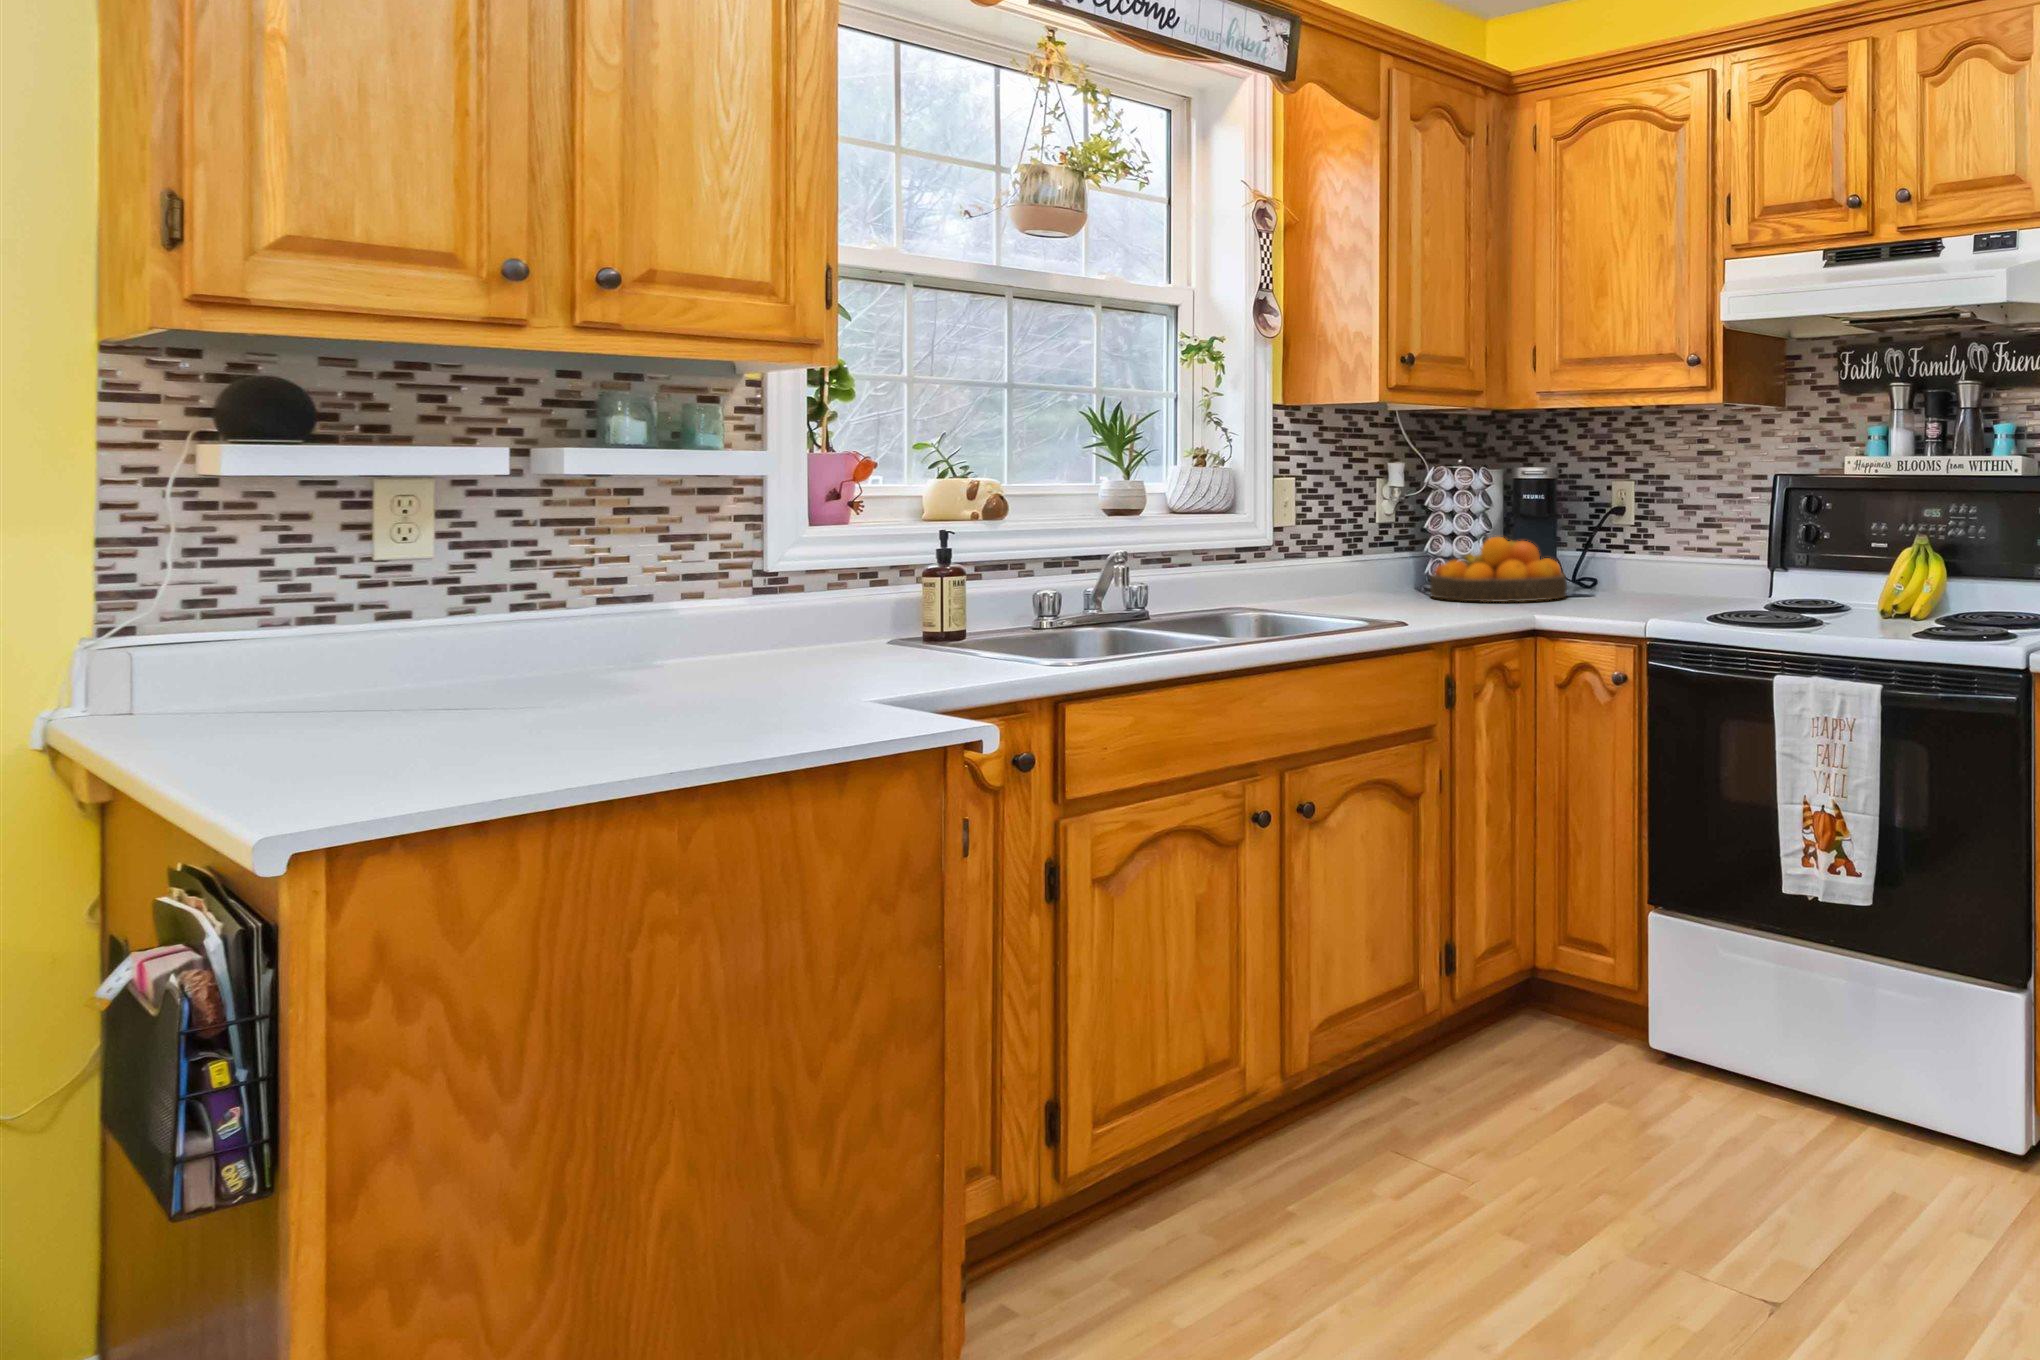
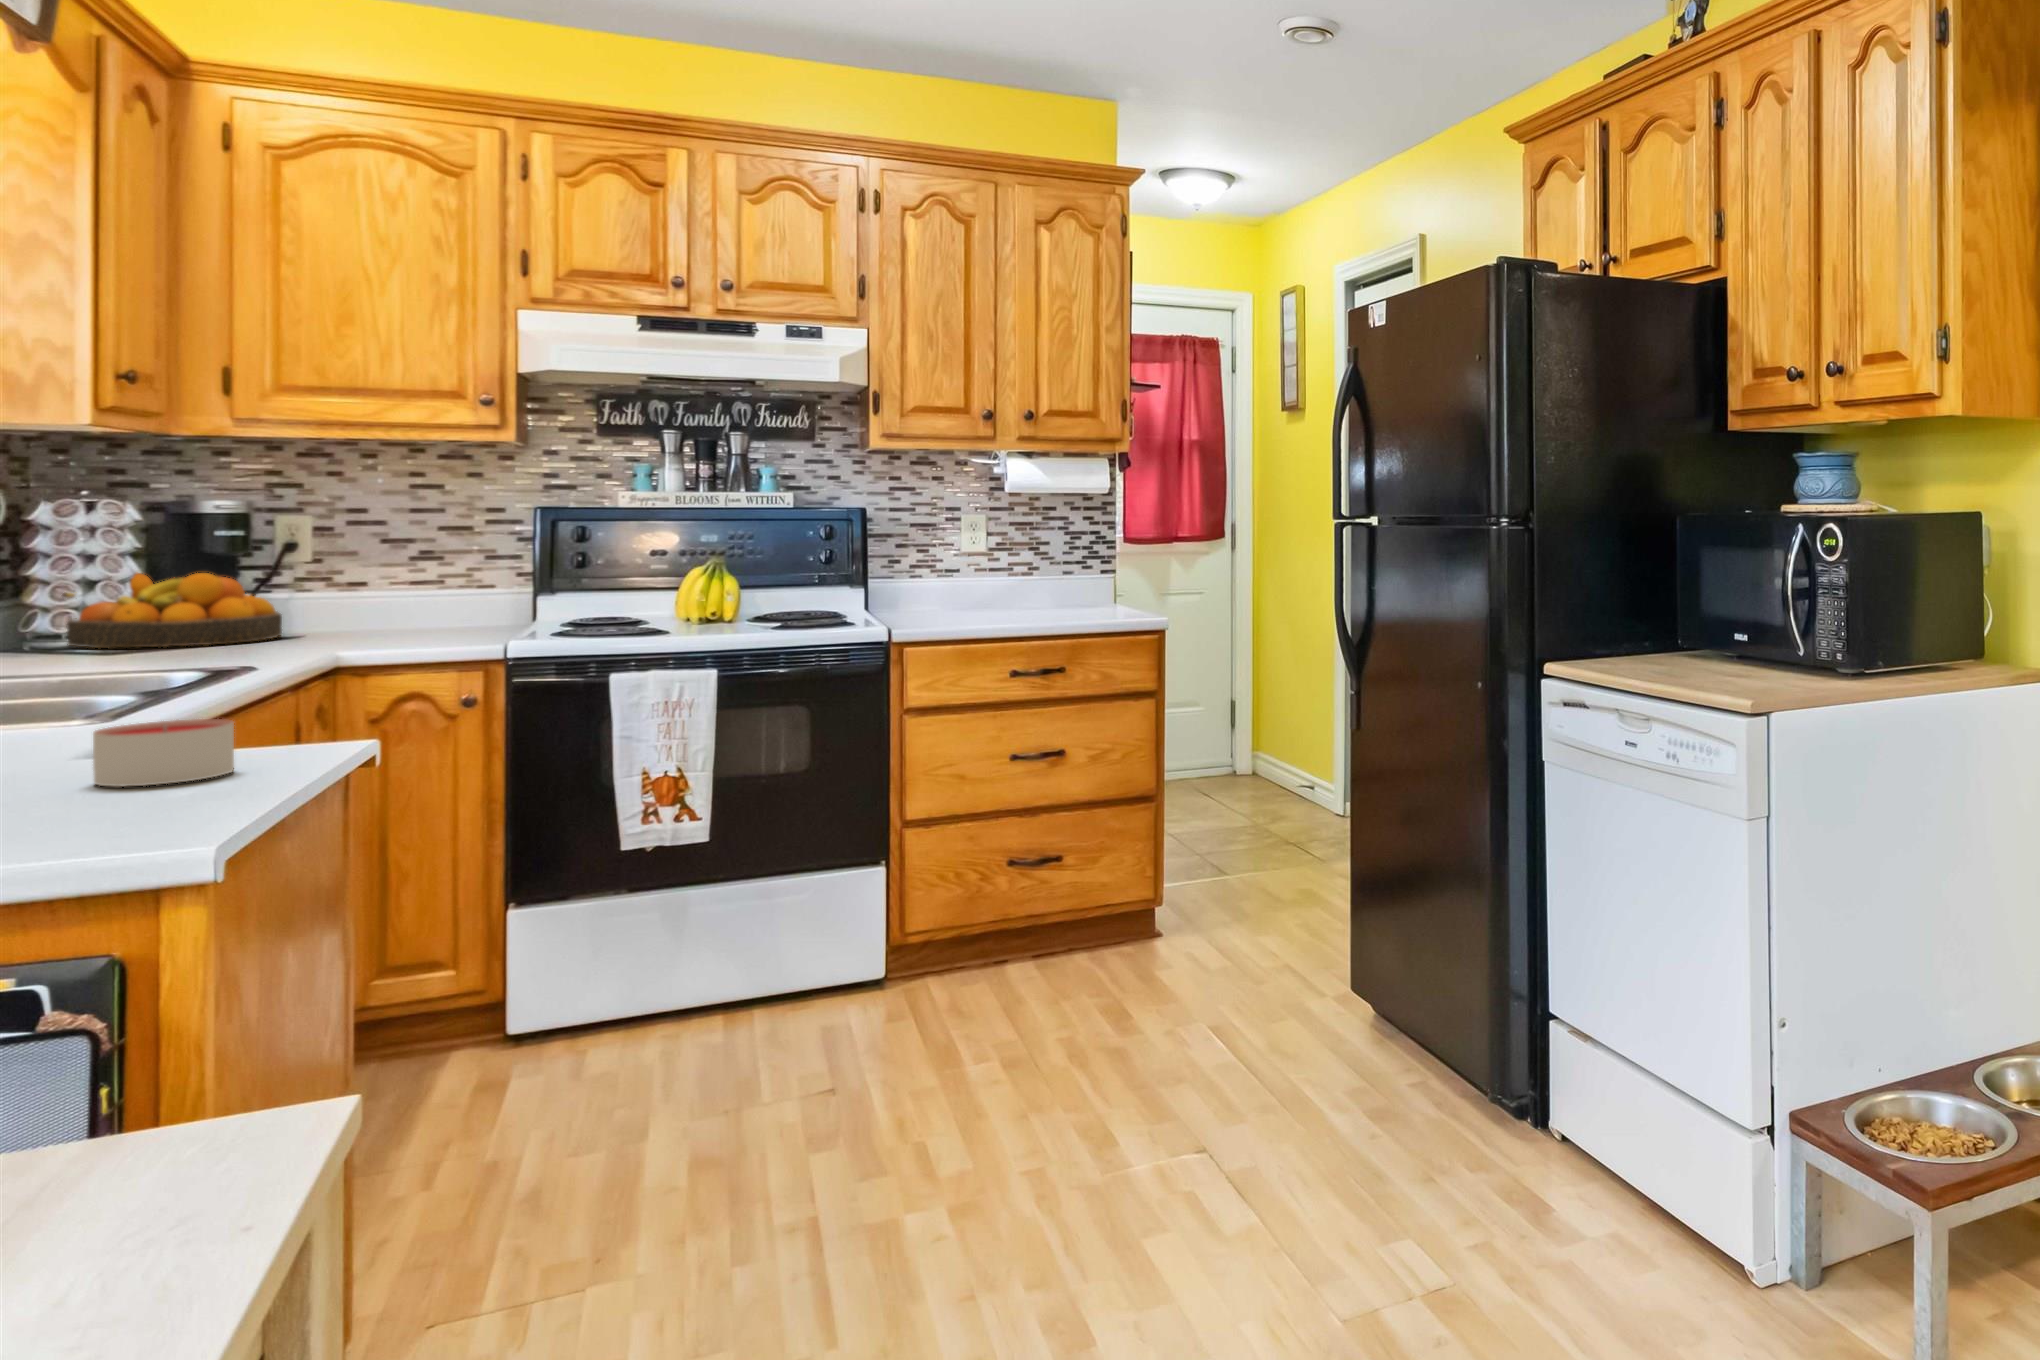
candle: none [711,666,821,728] -> present [93,719,234,787]

